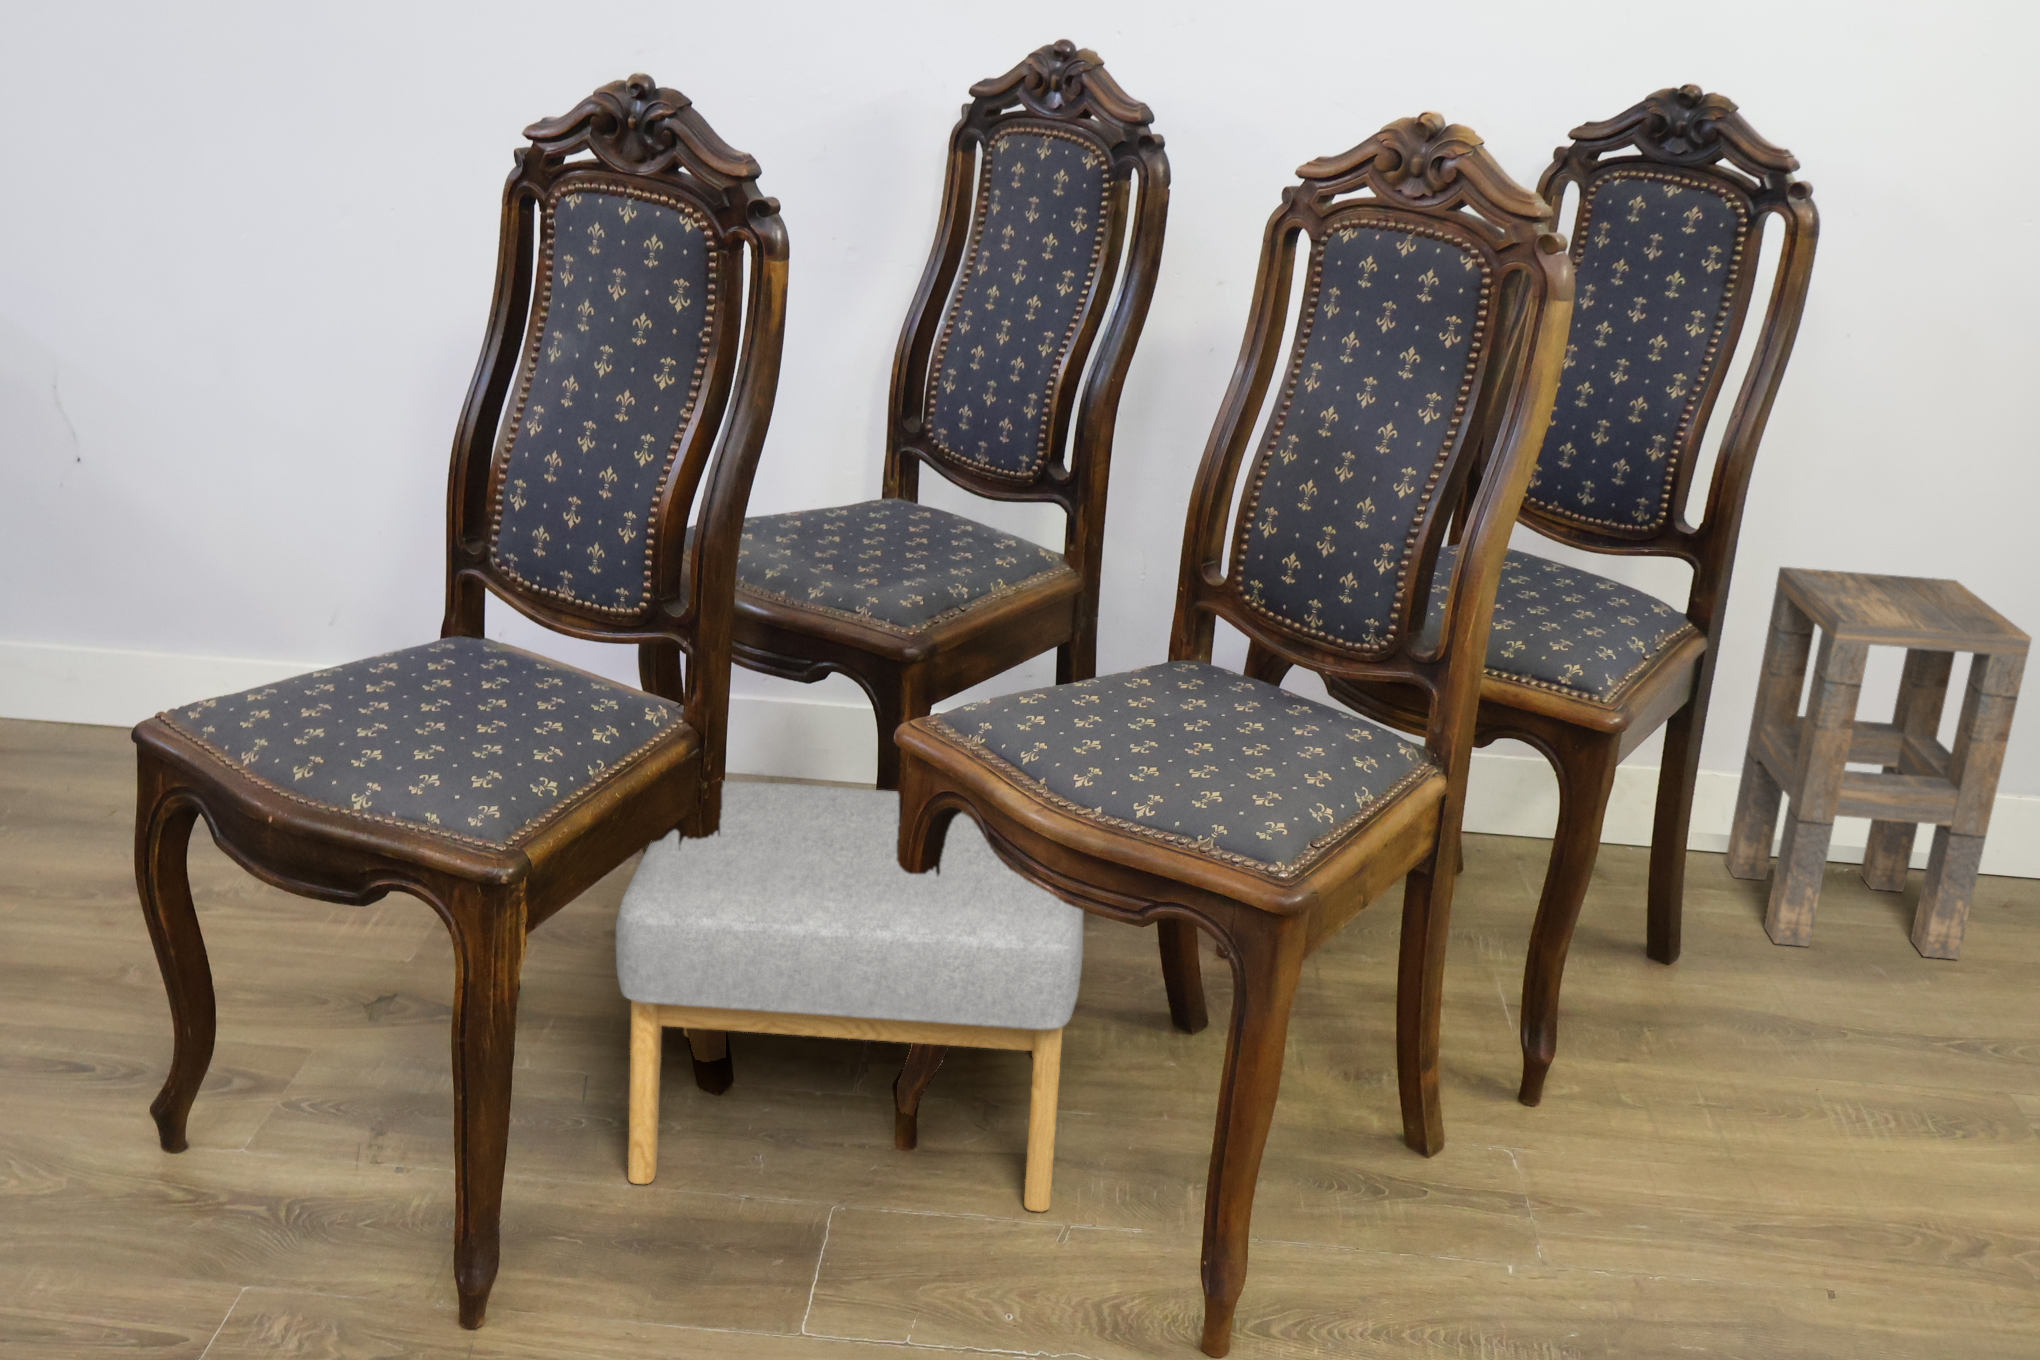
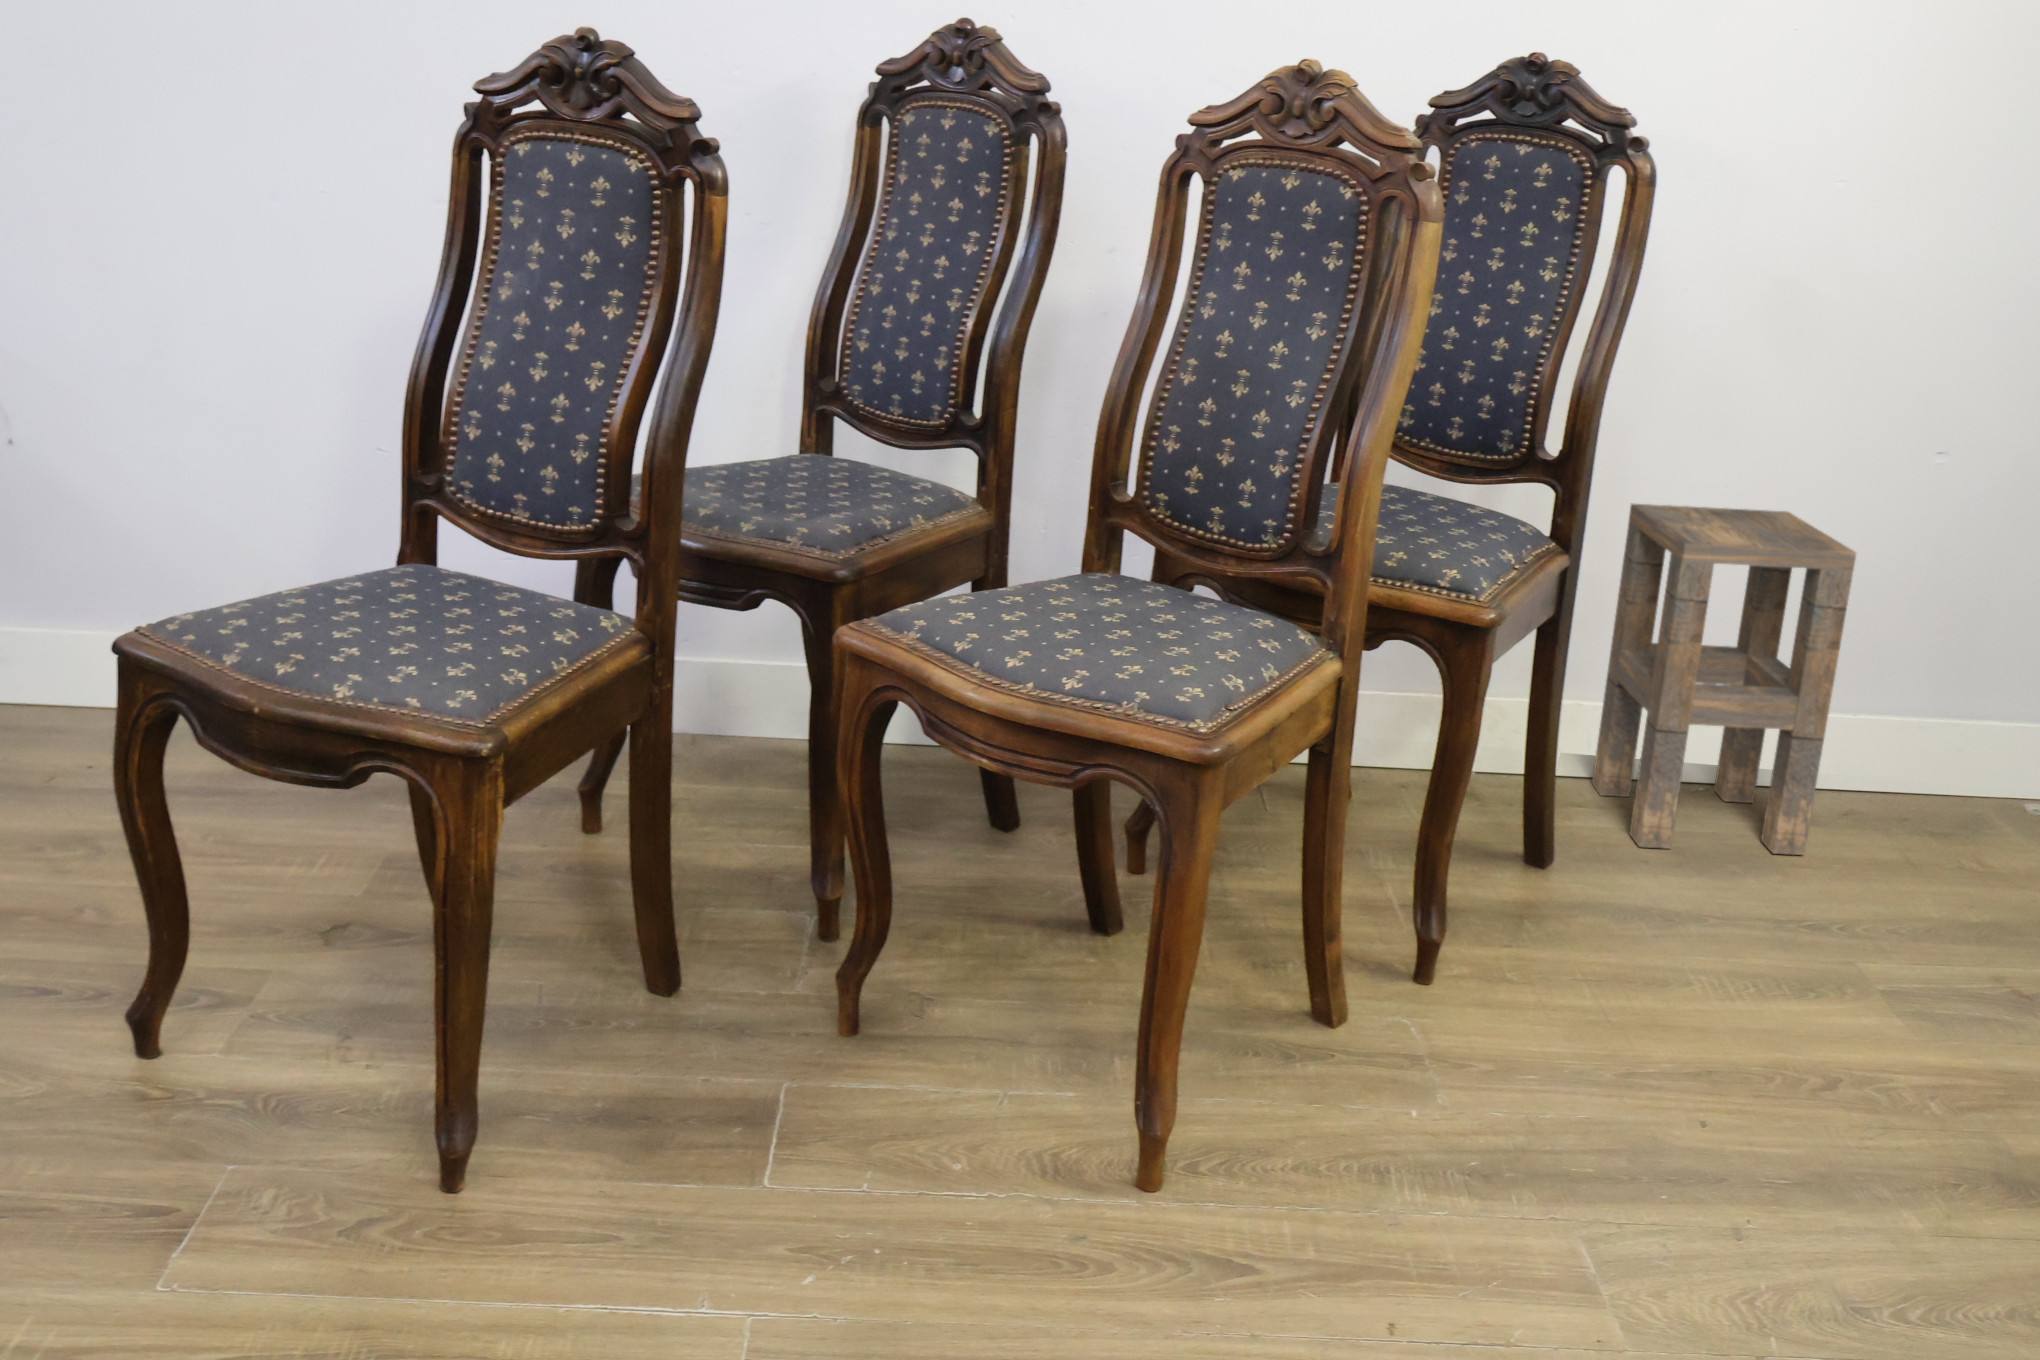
footstool: present [616,781,1083,1212] -> none [578,702,1015,1080]

